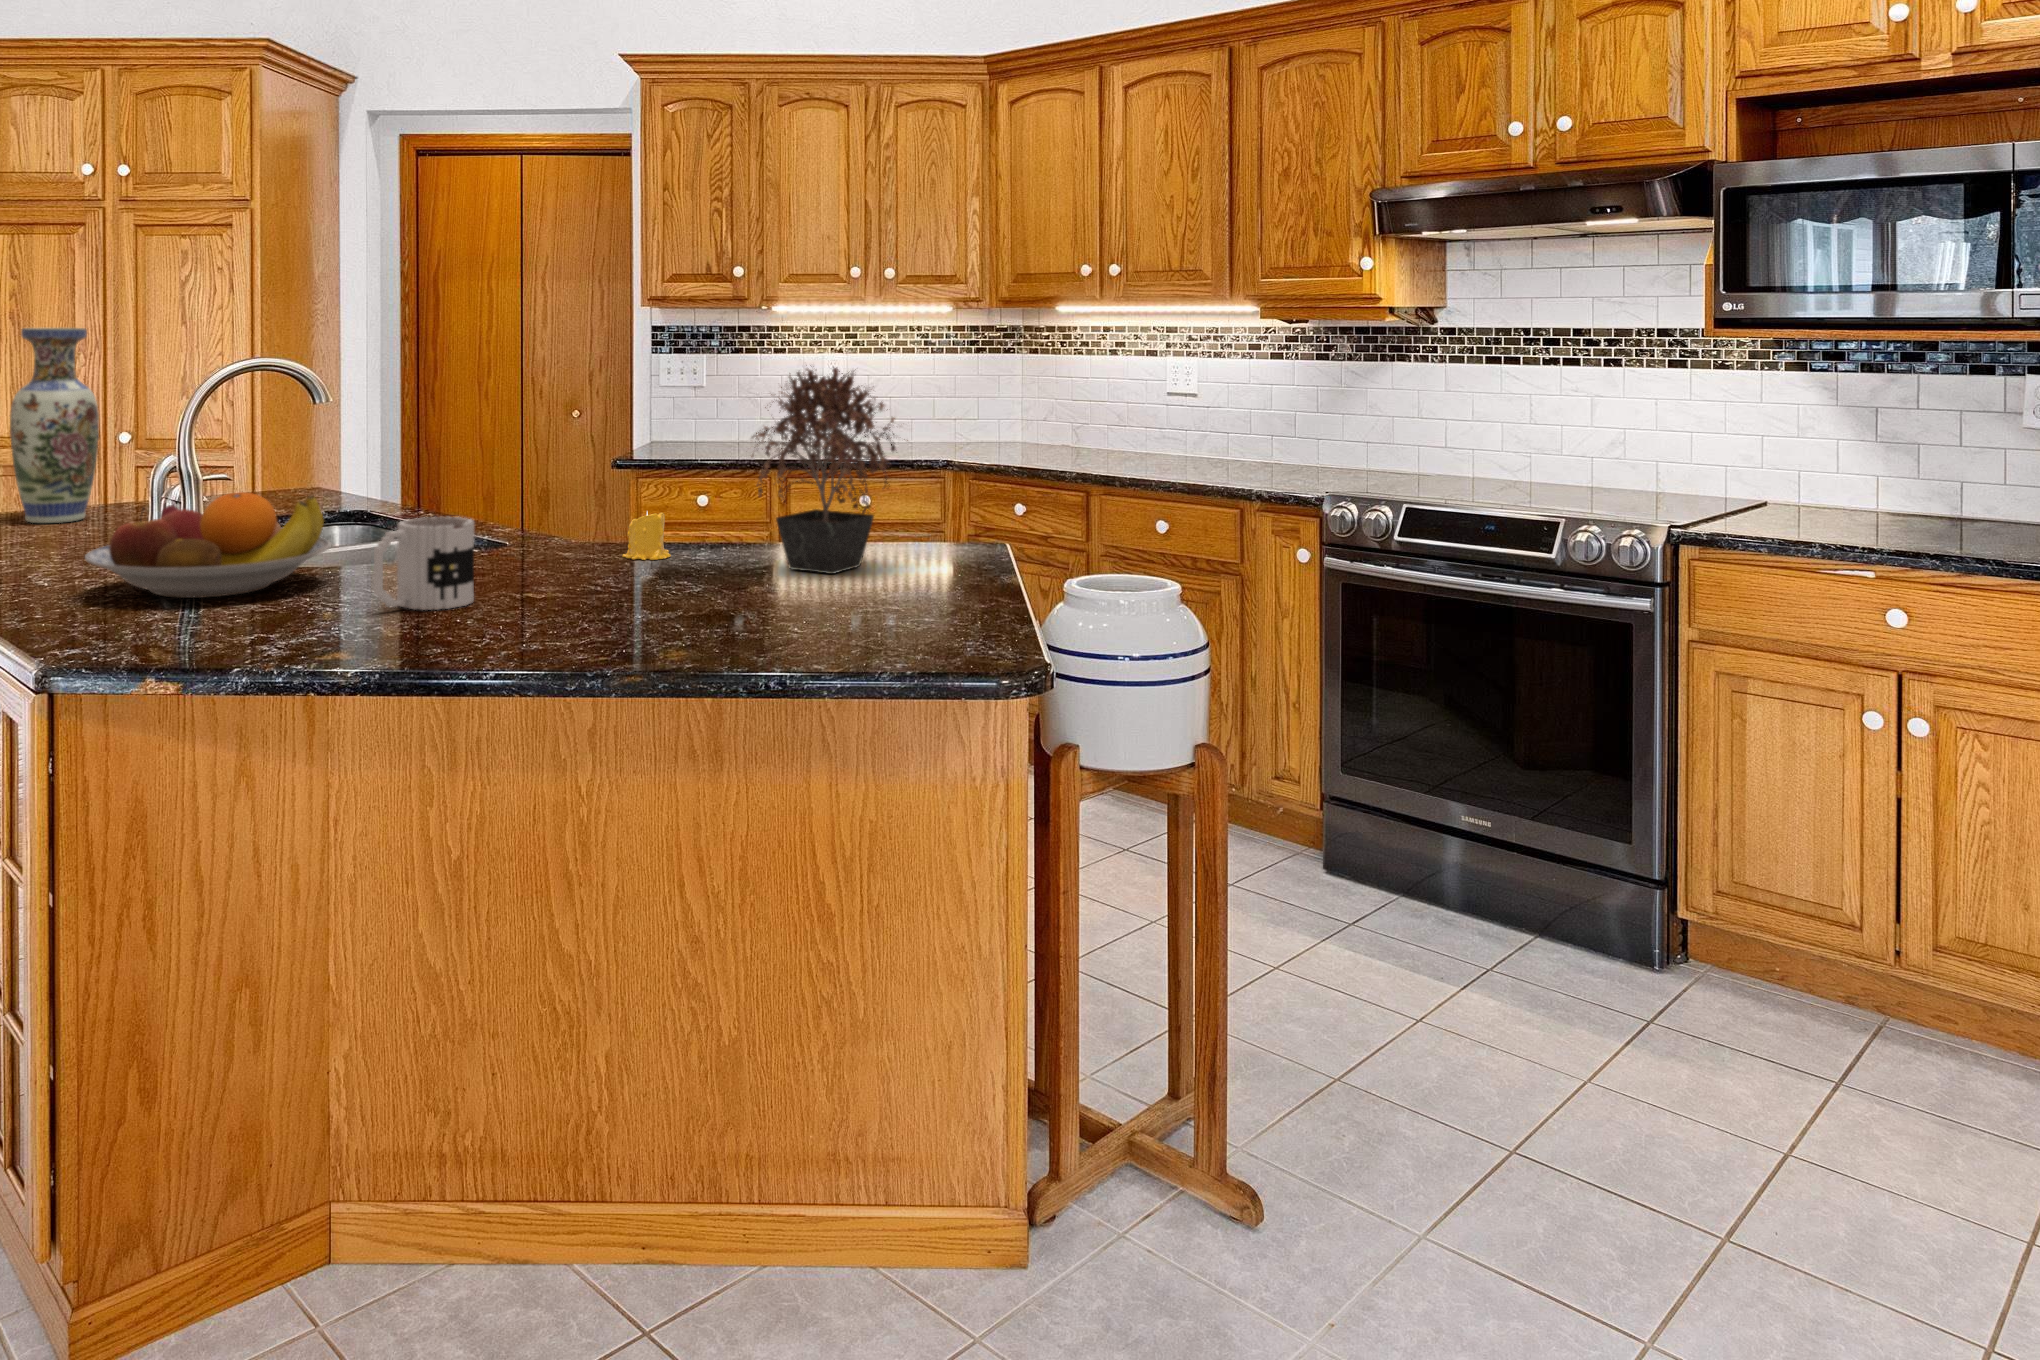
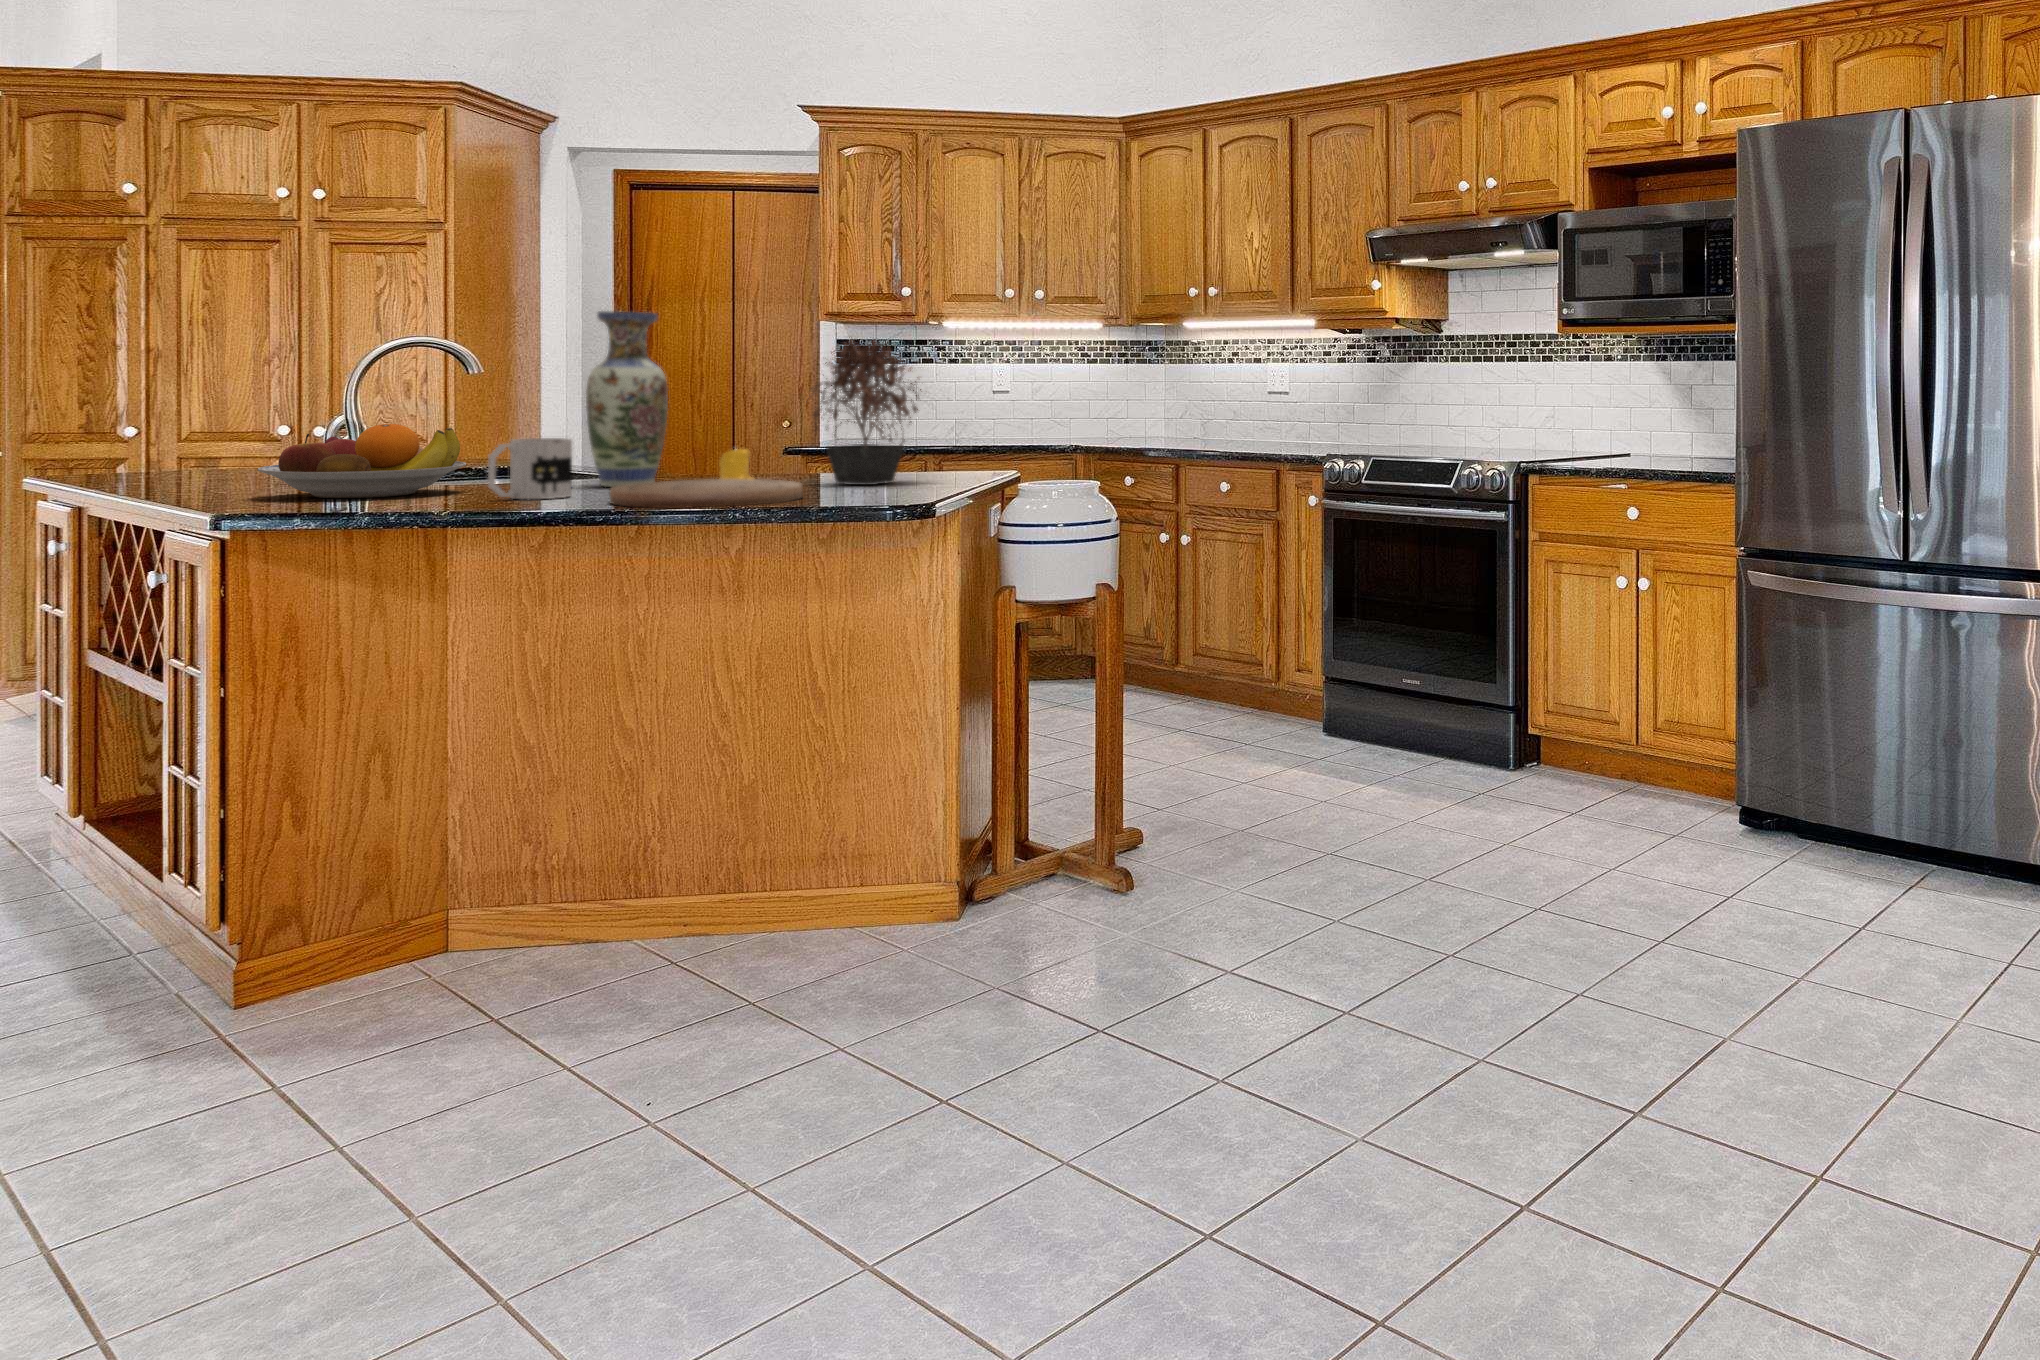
vase: present [10,328,99,523] -> present [586,311,668,487]
cutting board: none [537,576,788,644] -> present [610,479,803,508]

